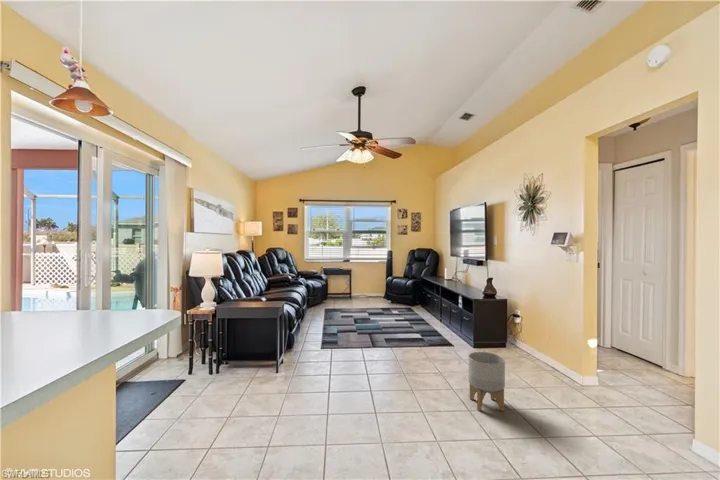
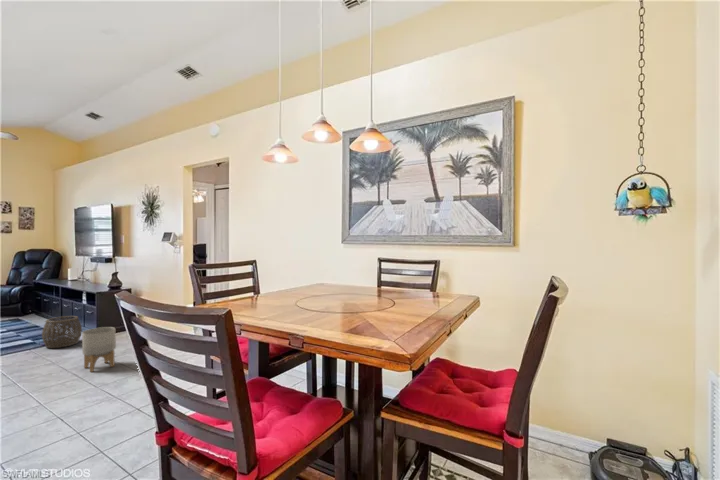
woven basket: none [428,320,461,355] -> present [42,316,82,348]

